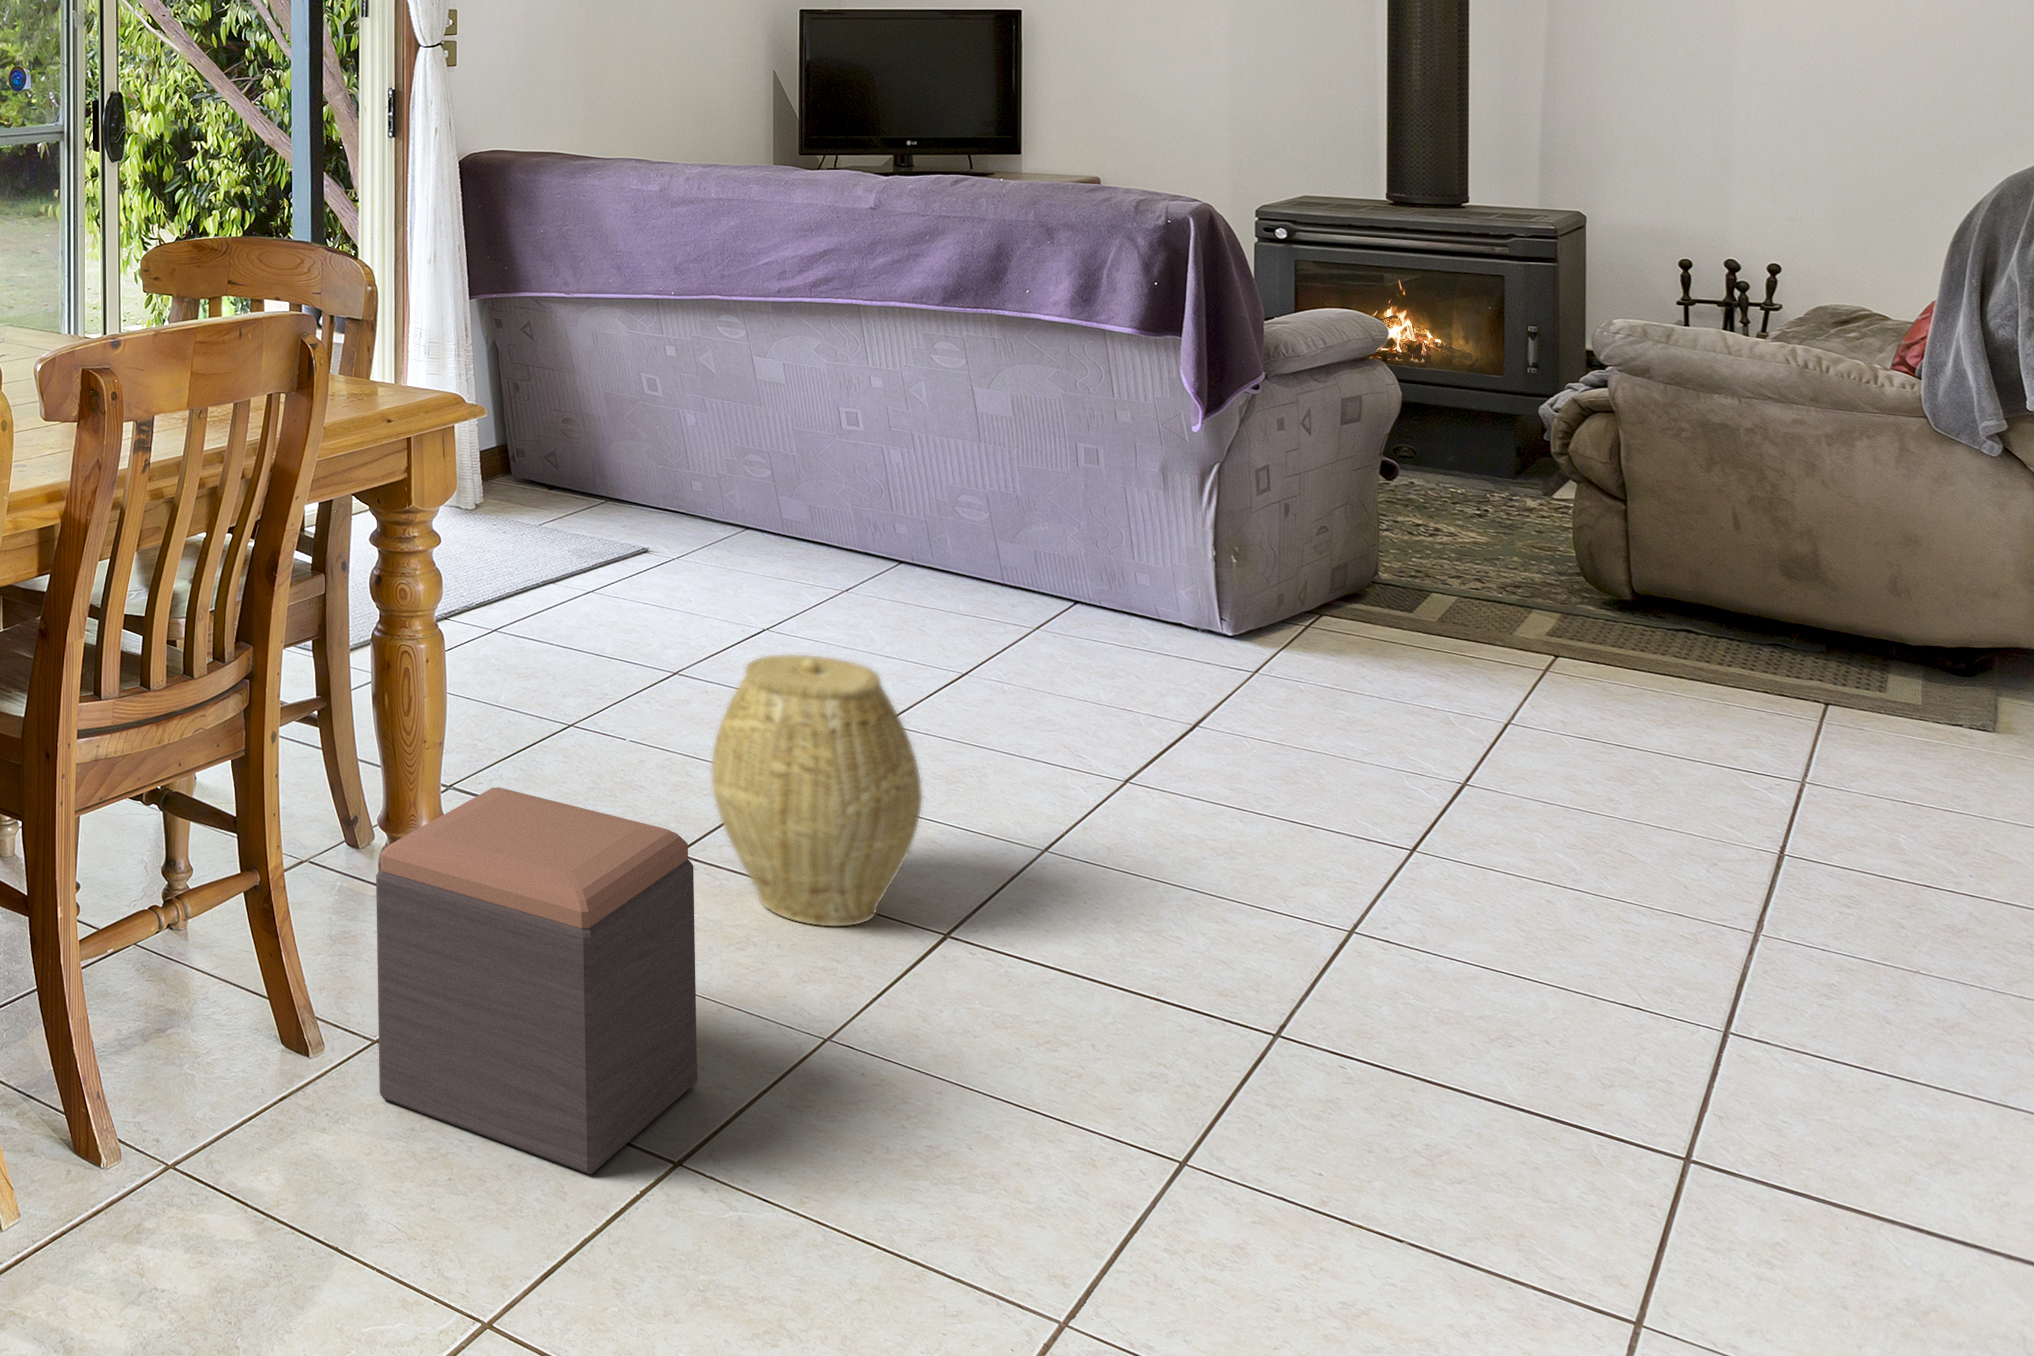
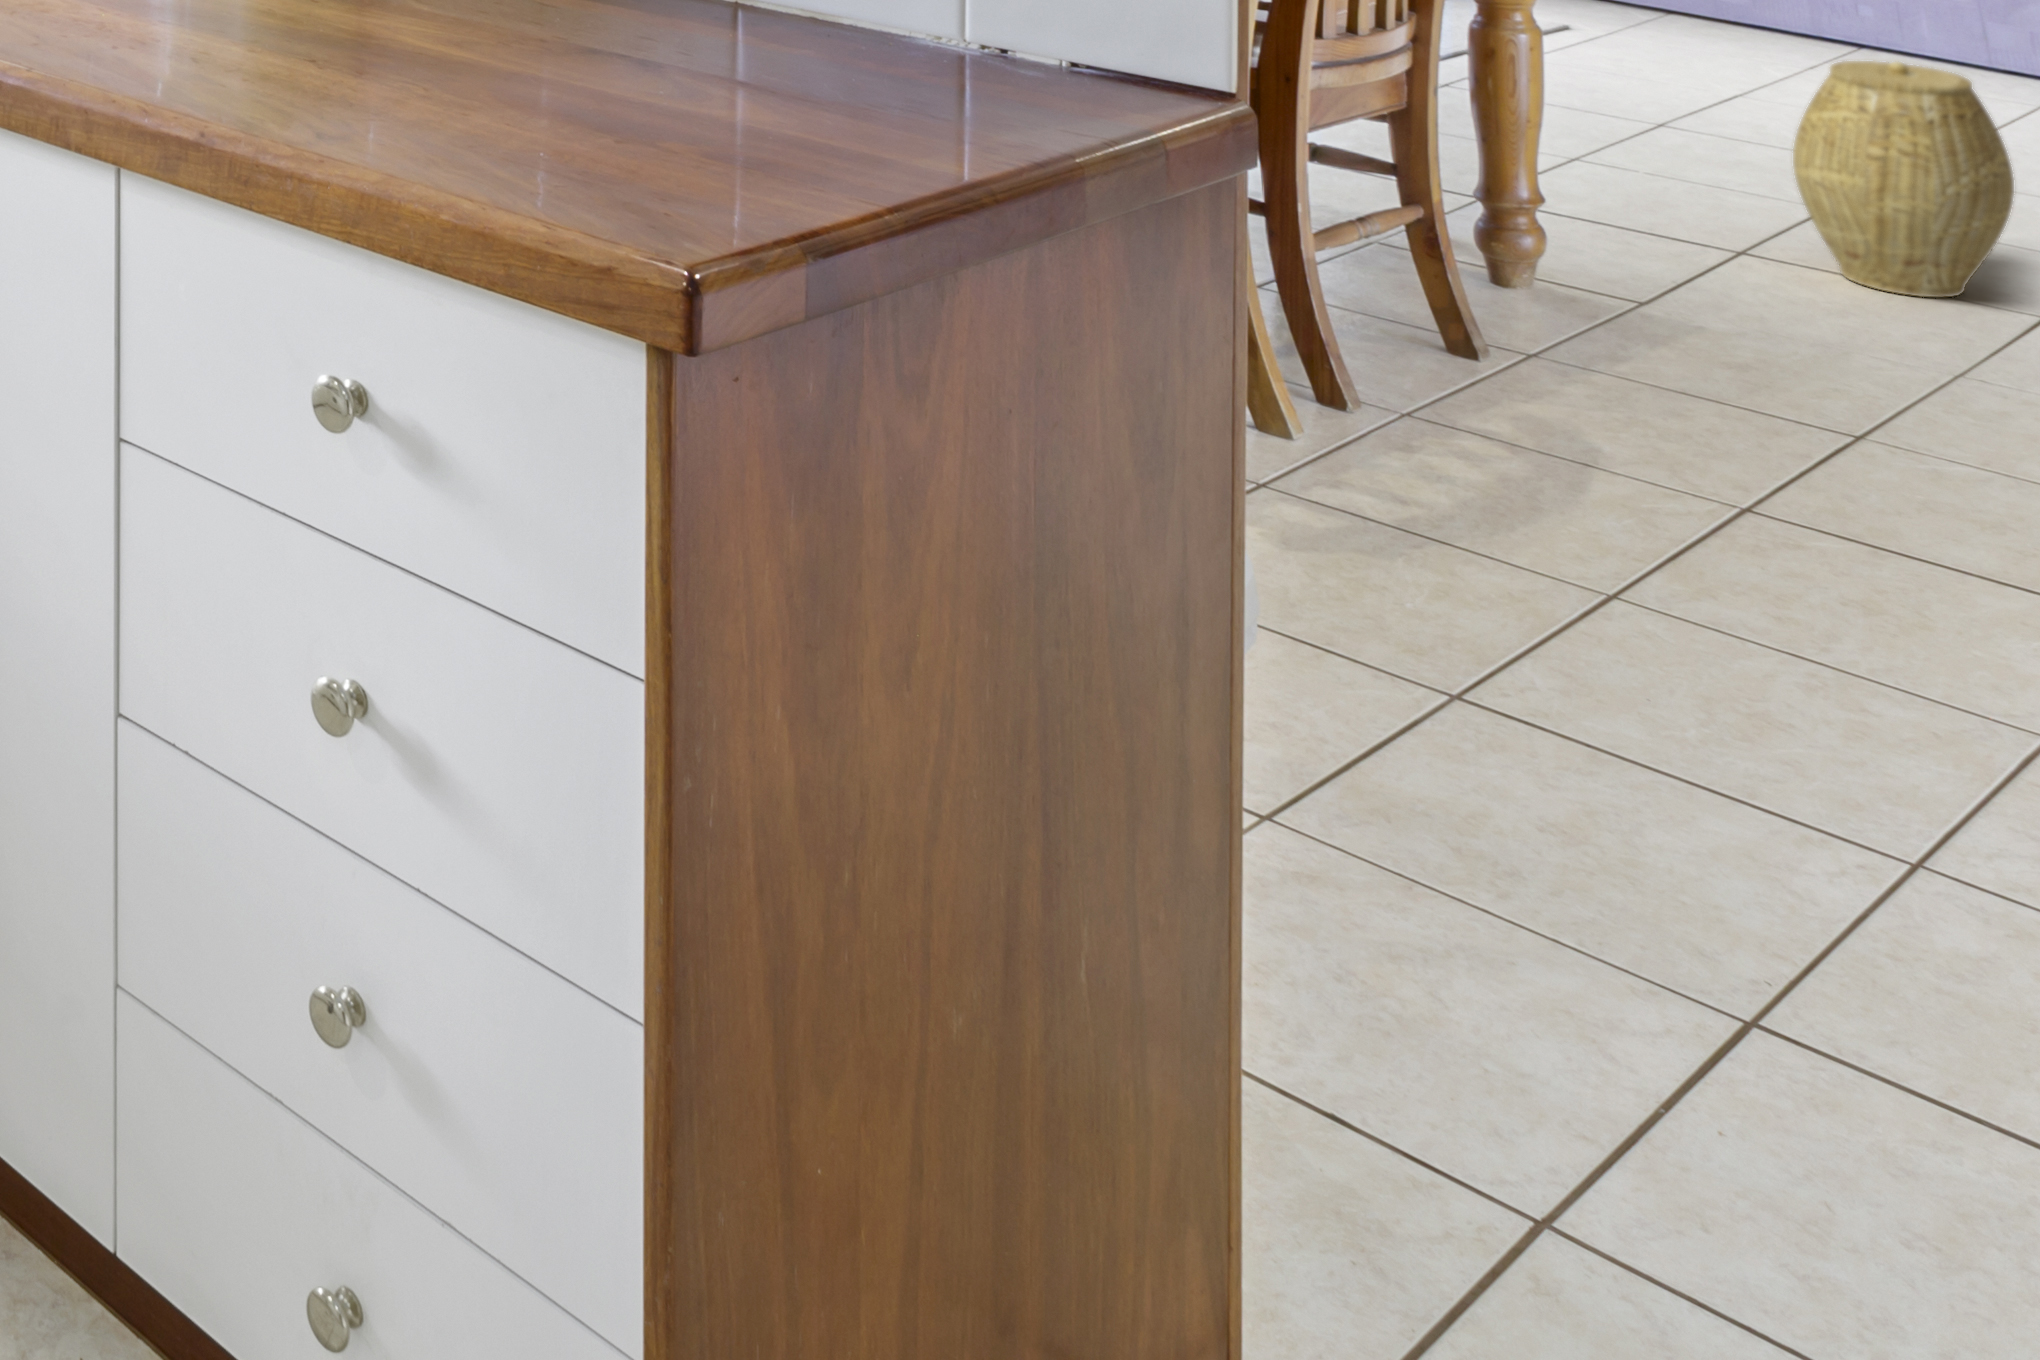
footstool: present [376,787,697,1174] -> none [1555,137,1845,431]

